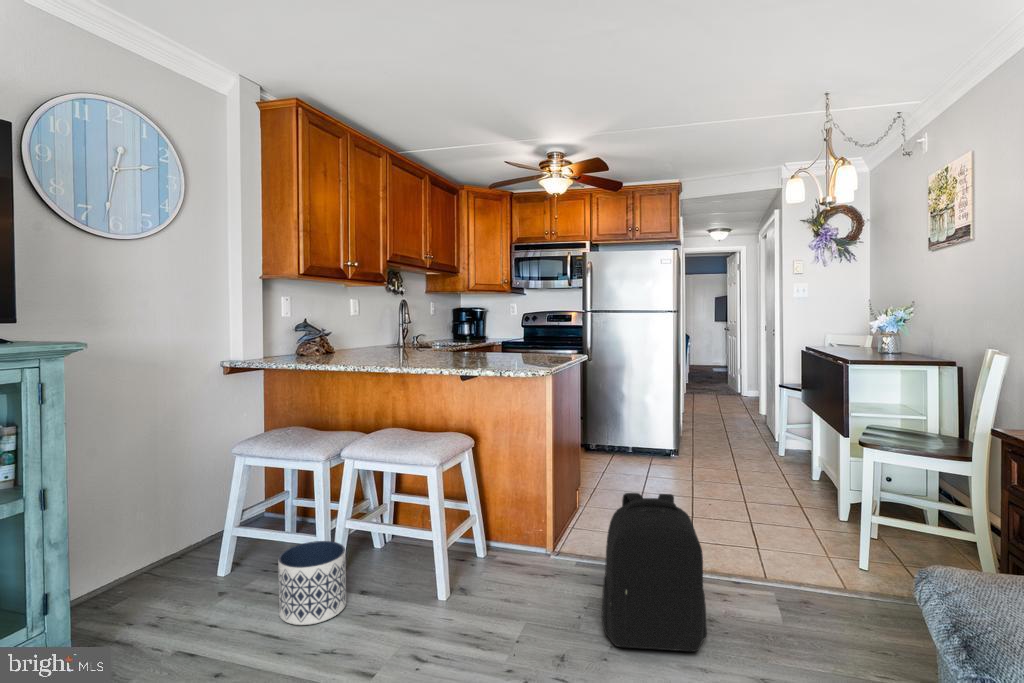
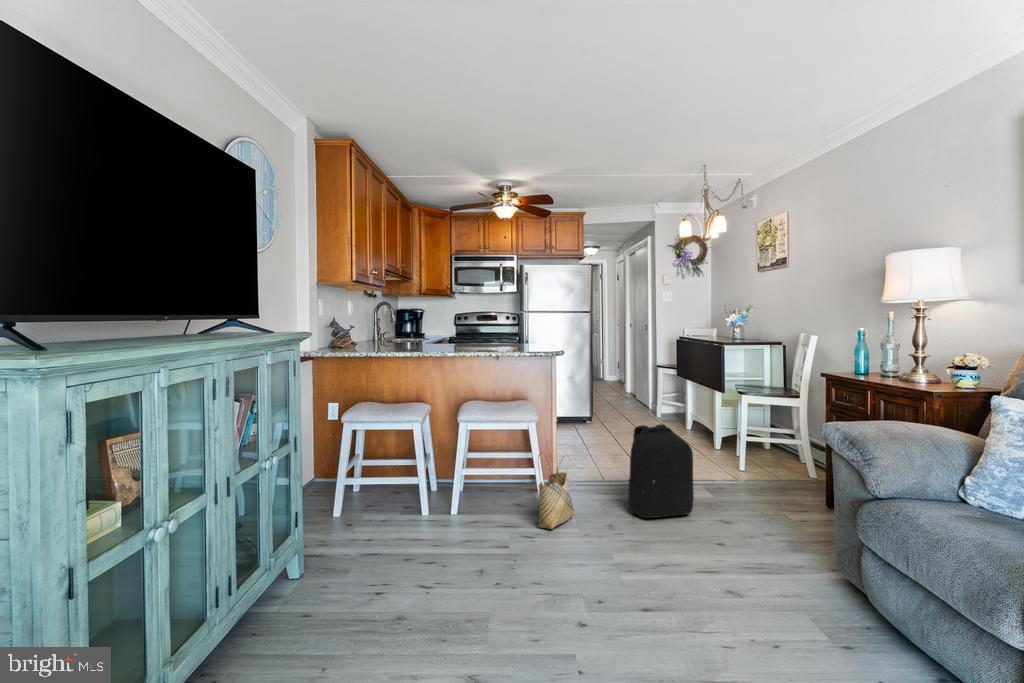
woven basket: none [443,520,513,642] -> present [538,454,574,529]
planter: present [278,541,346,625] -> none [408,481,455,538]

